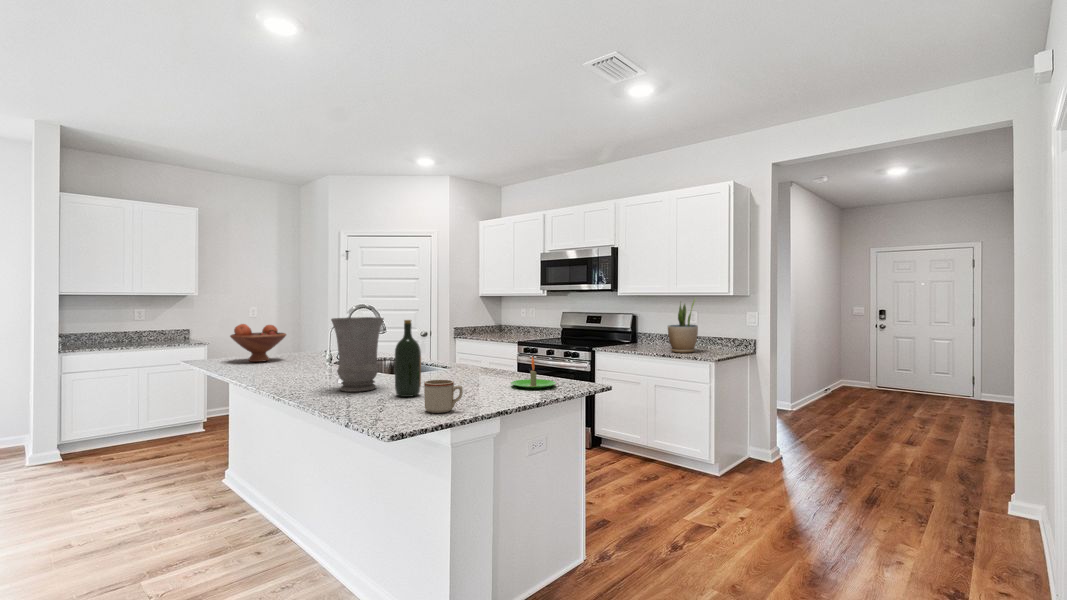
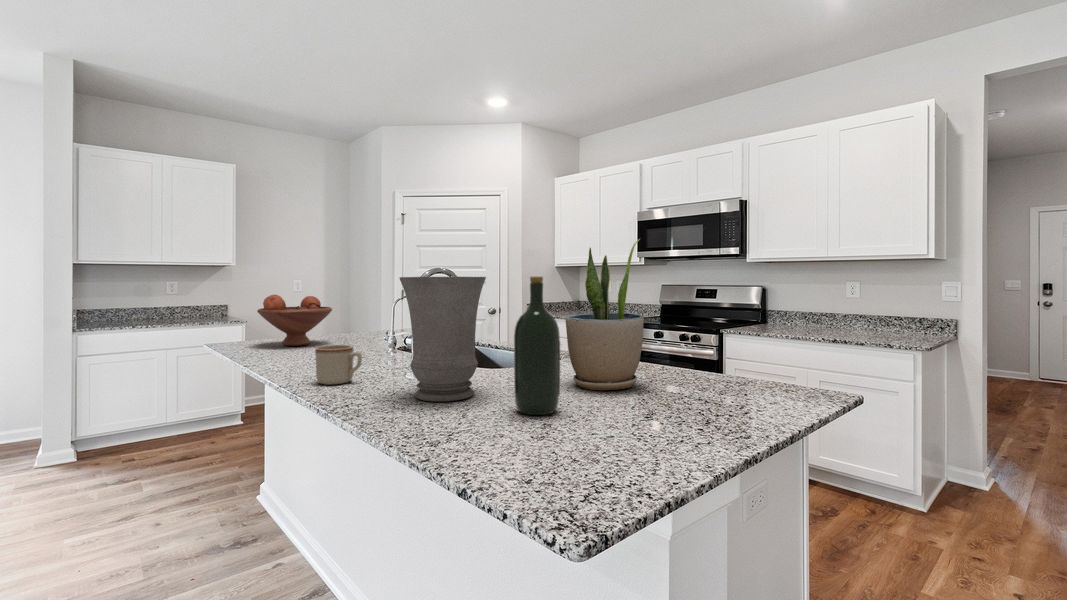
potted plant: present [668,299,698,353] -> present [565,239,643,390]
candle: present [511,357,556,389] -> none [695,342,778,398]
mug: present [424,380,463,413] -> present [315,345,362,384]

